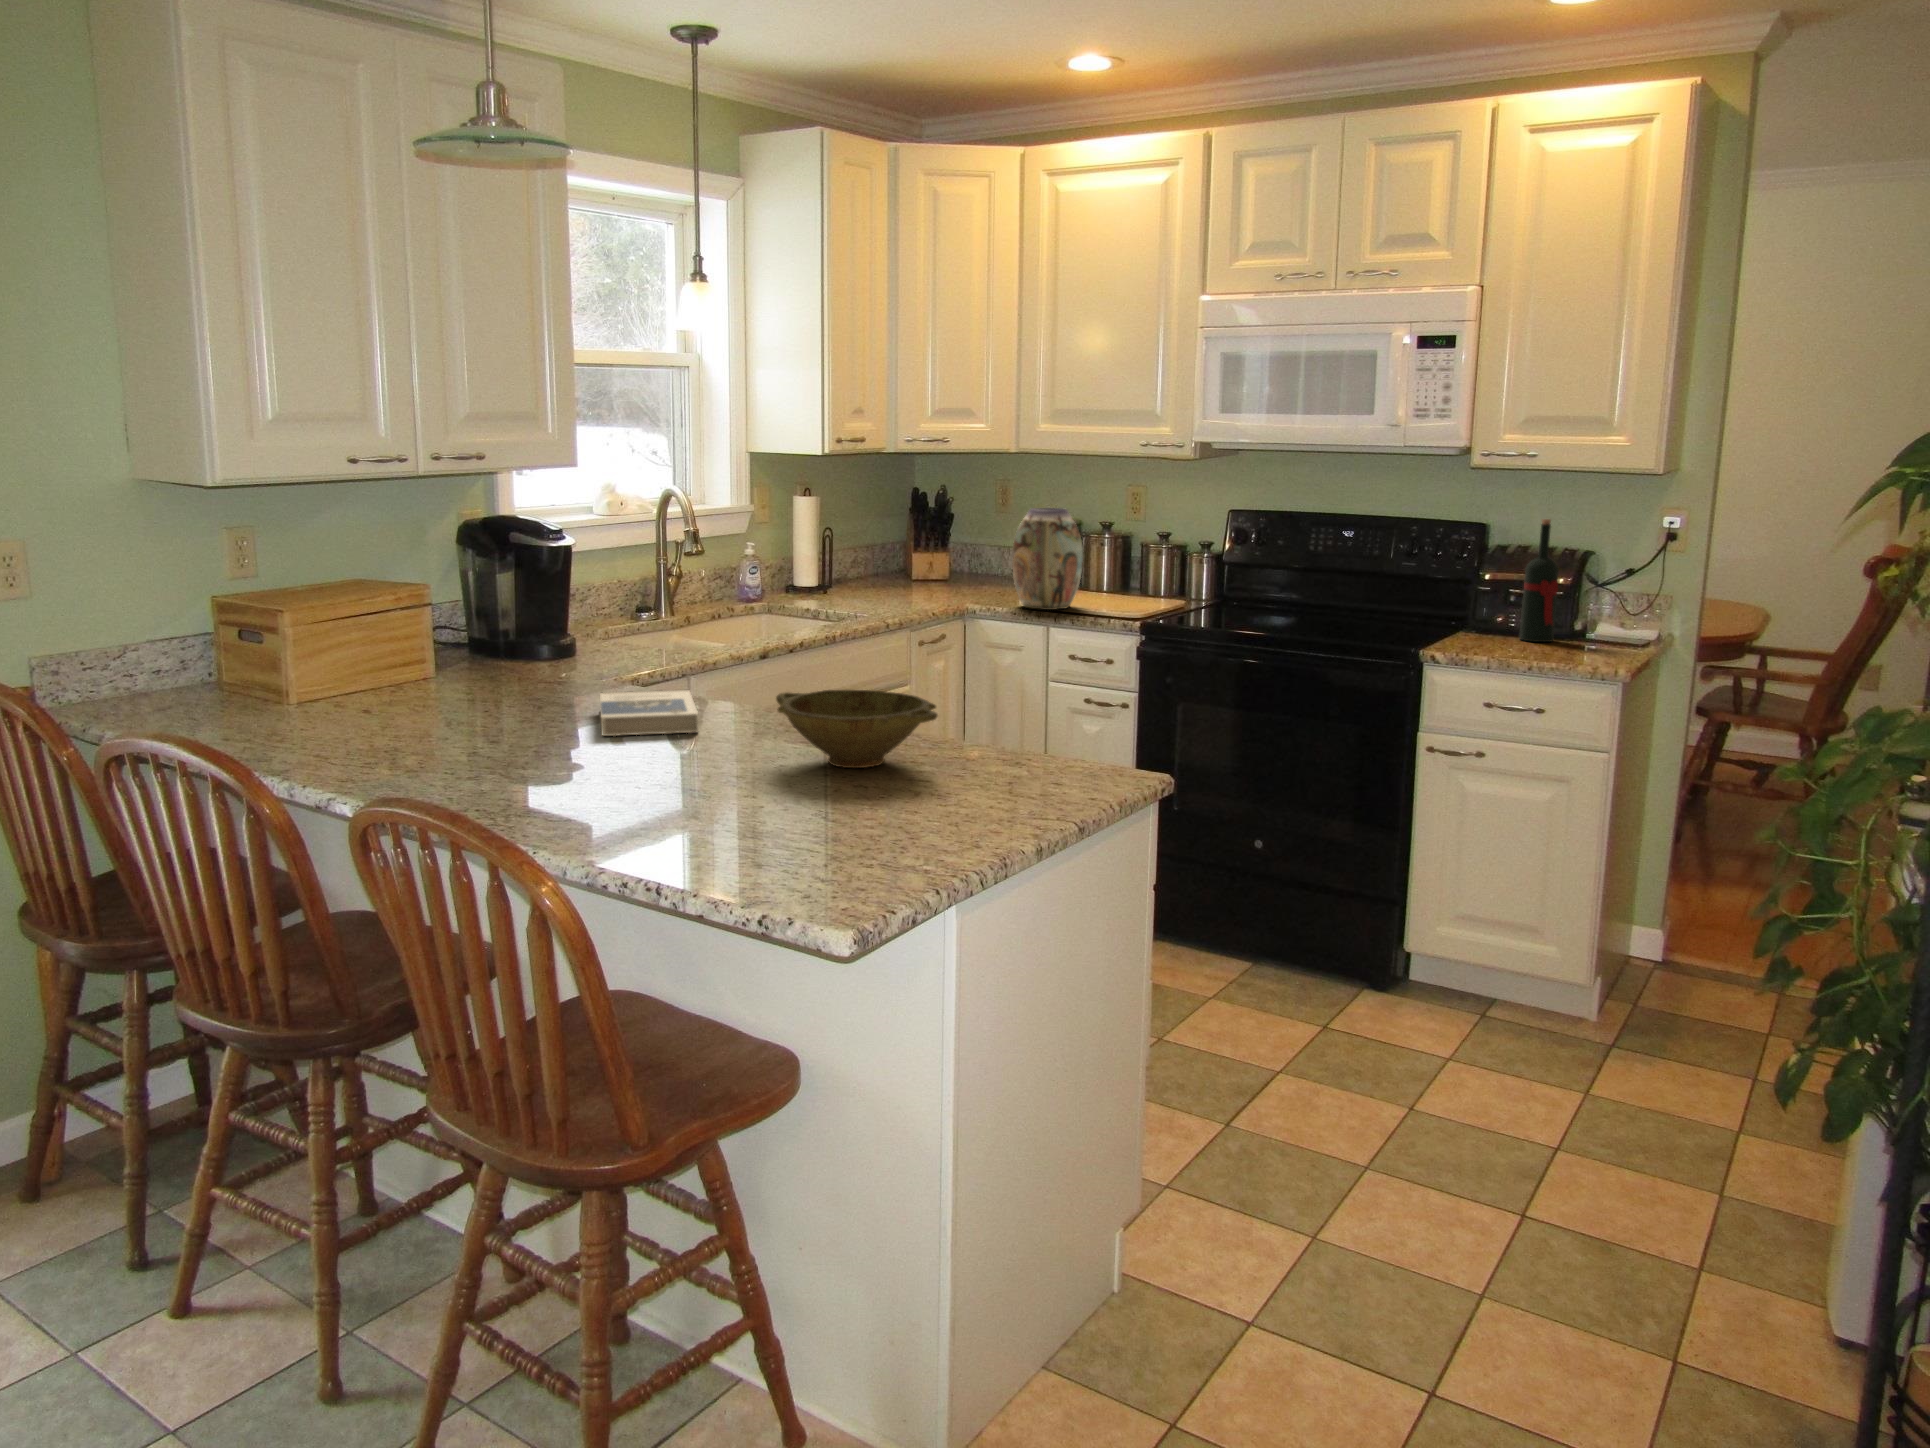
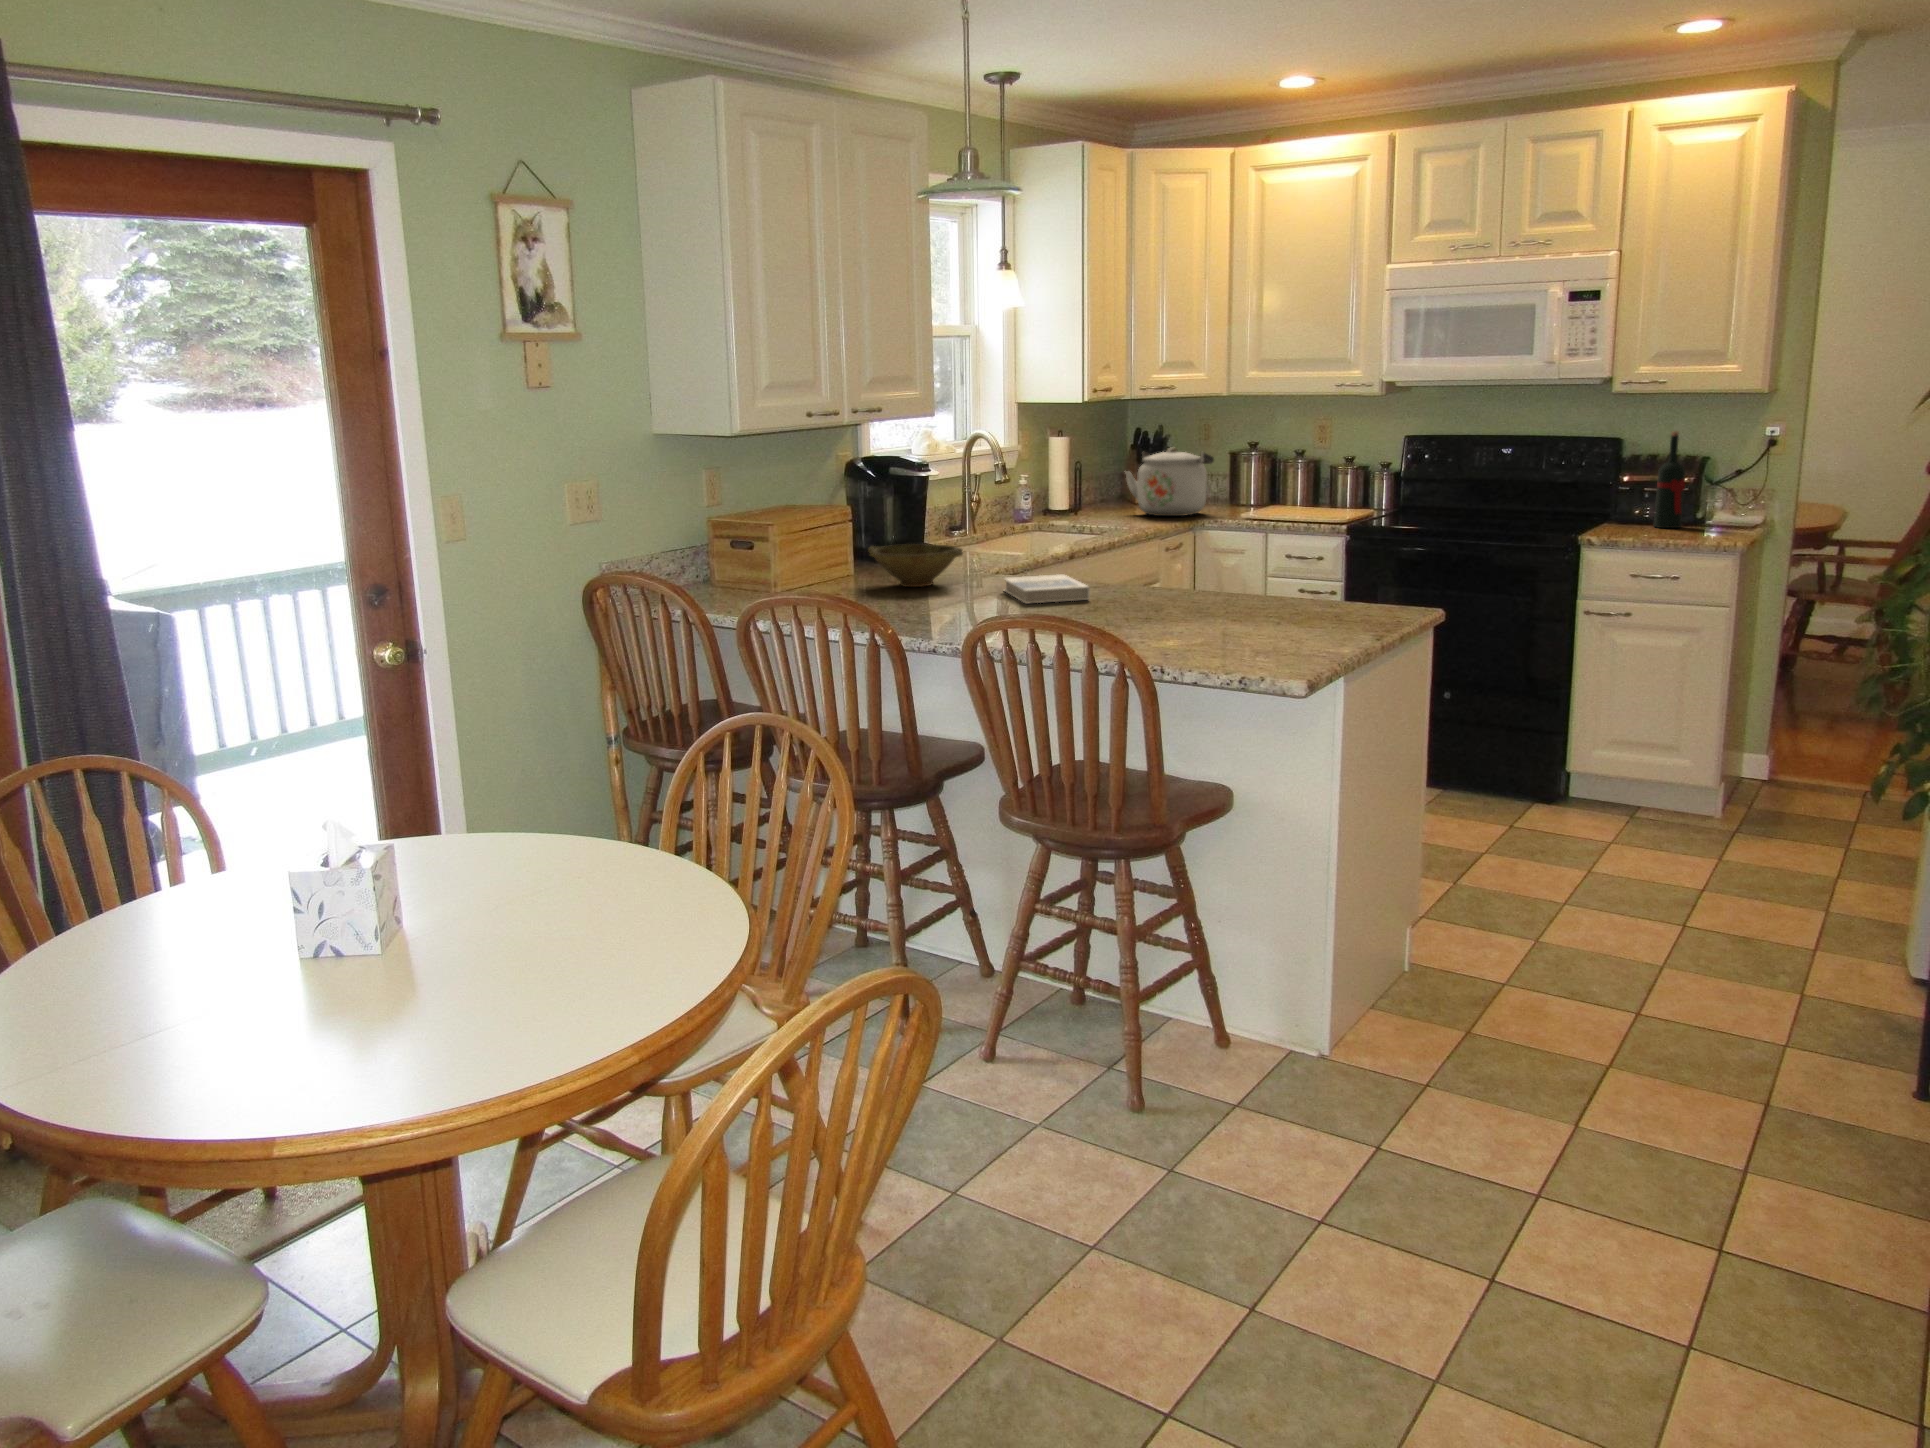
vase: present [1012,508,1083,610] -> none [1233,439,1291,520]
kettle: none [888,514,997,600] -> present [1125,447,1214,516]
bowl: present [776,690,937,768] -> present [868,544,963,587]

